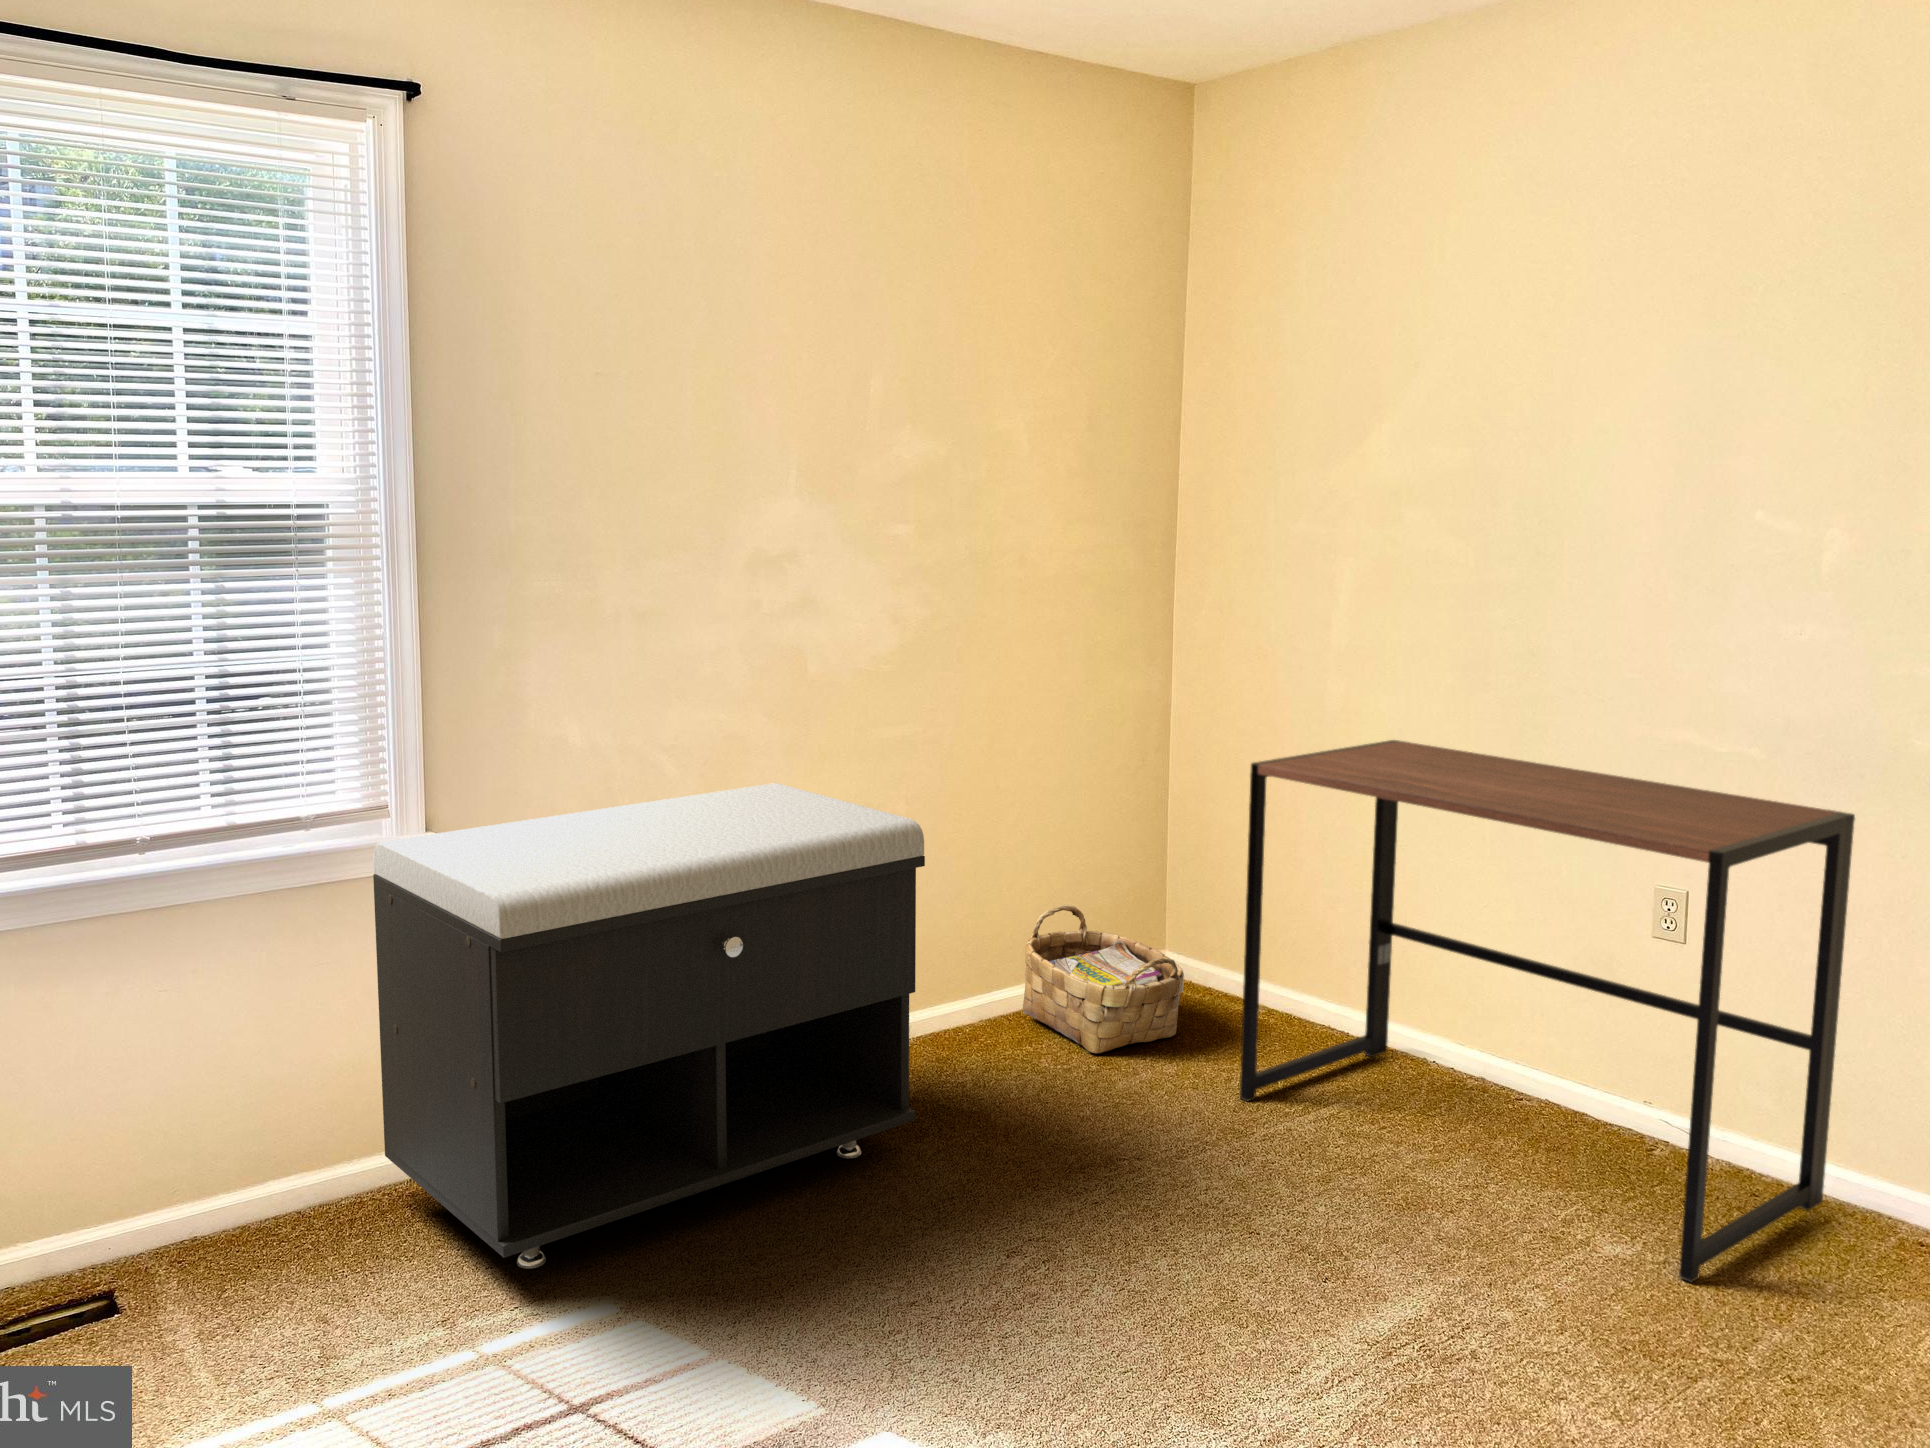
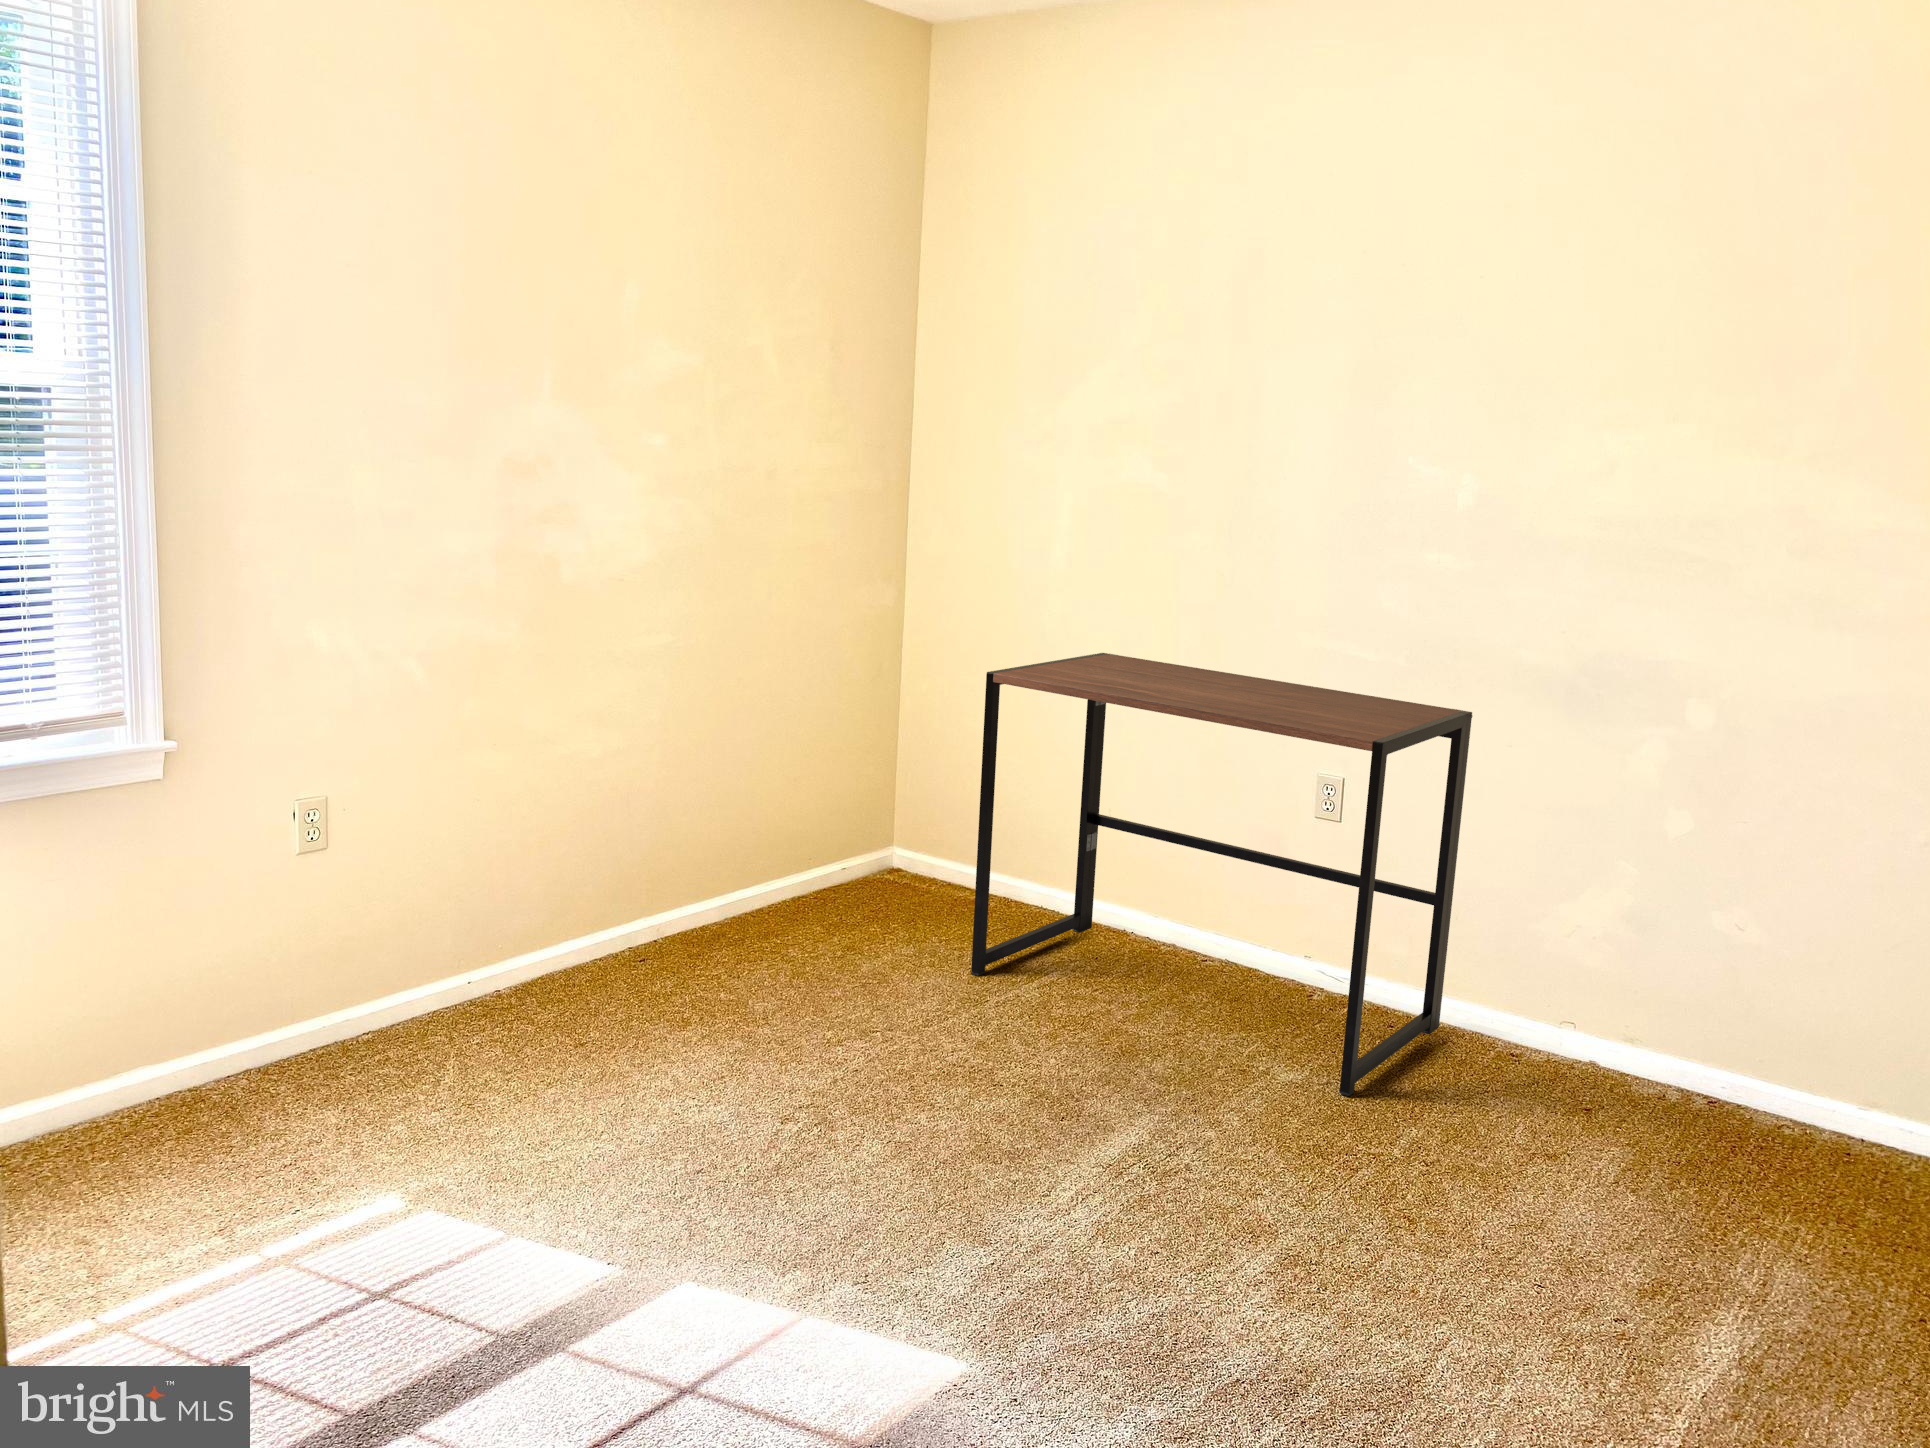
storage bench: present [373,783,925,1269] -> none [111,692,695,1174]
woven basket: present [1023,905,1184,1054] -> none [765,807,916,942]

